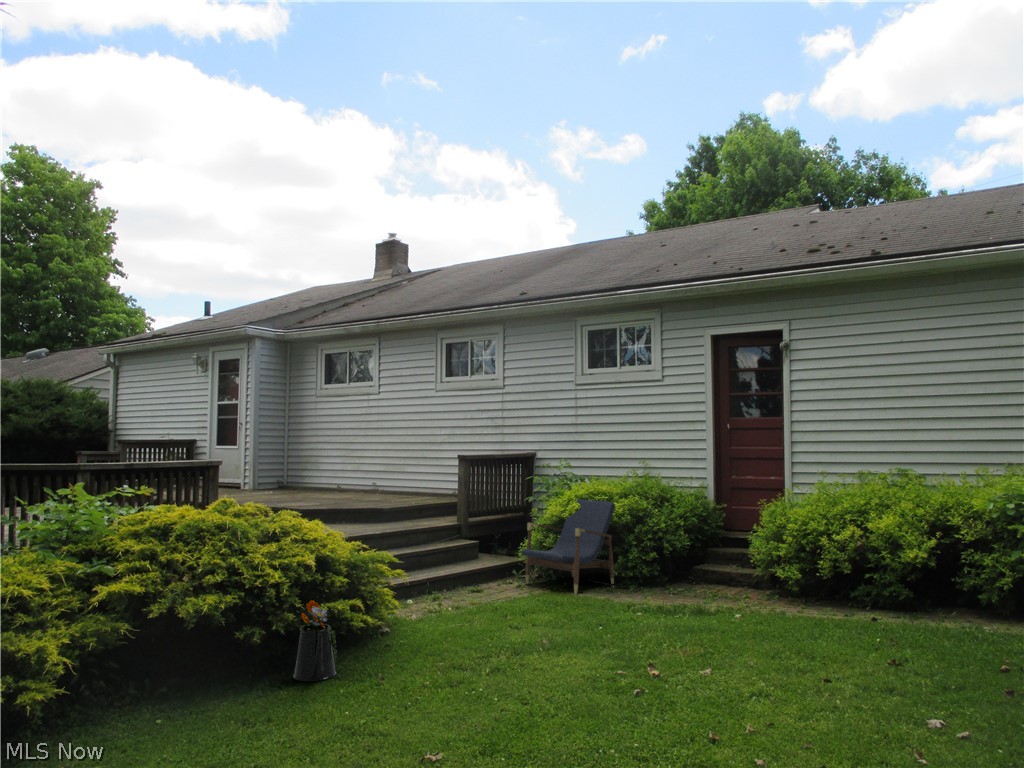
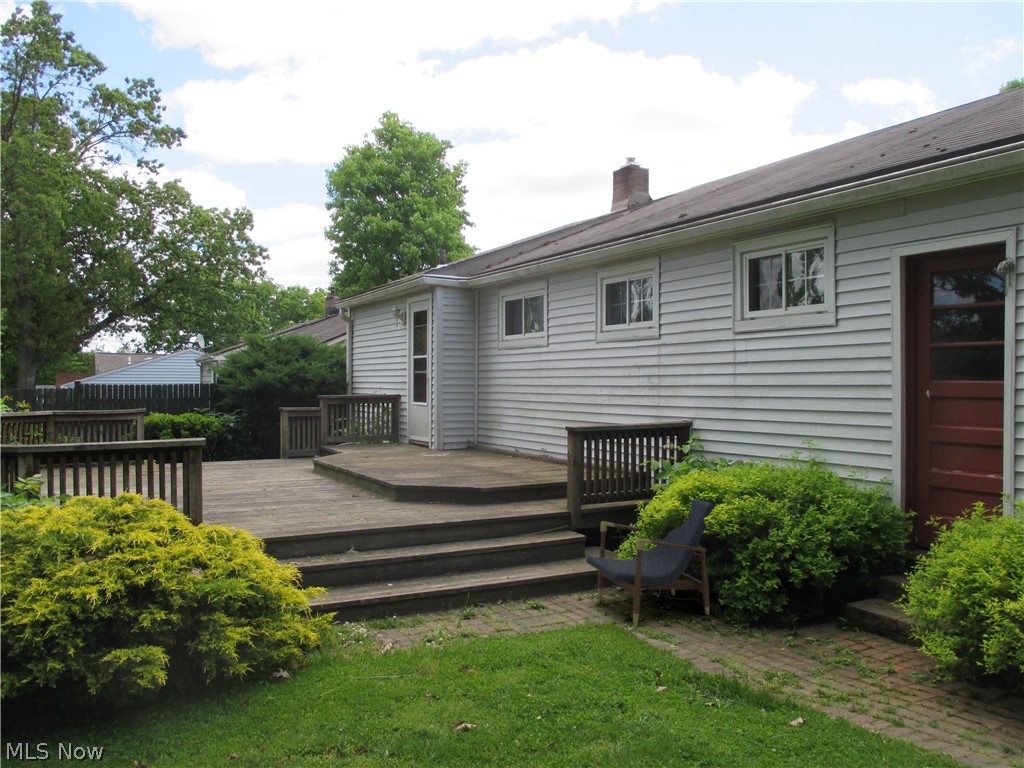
watering can: present [293,600,337,682] -> none [143,621,197,723]

